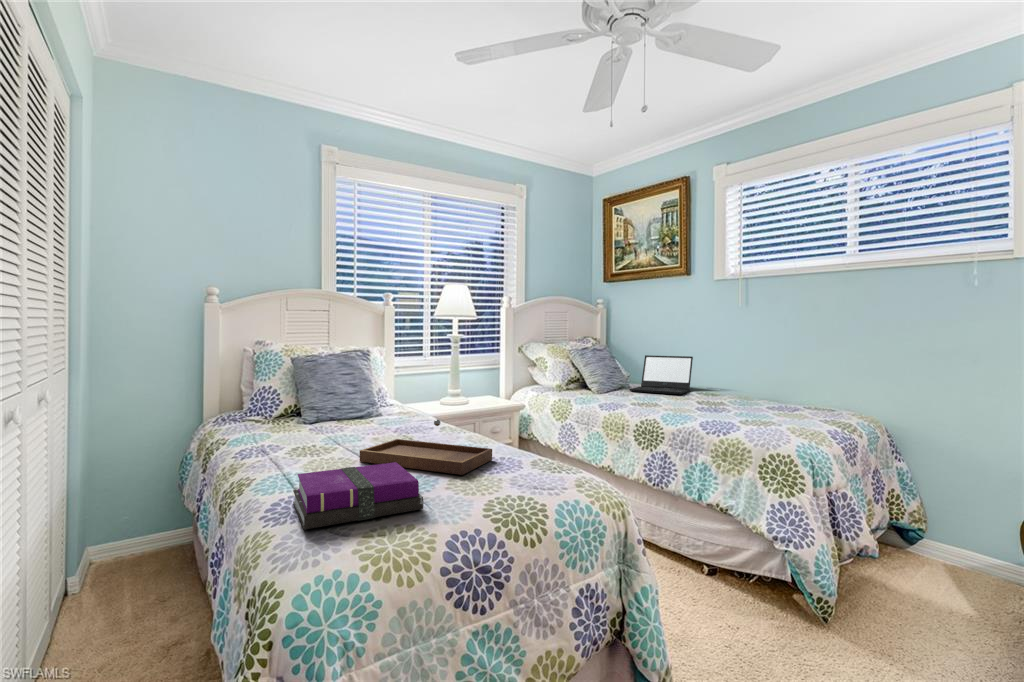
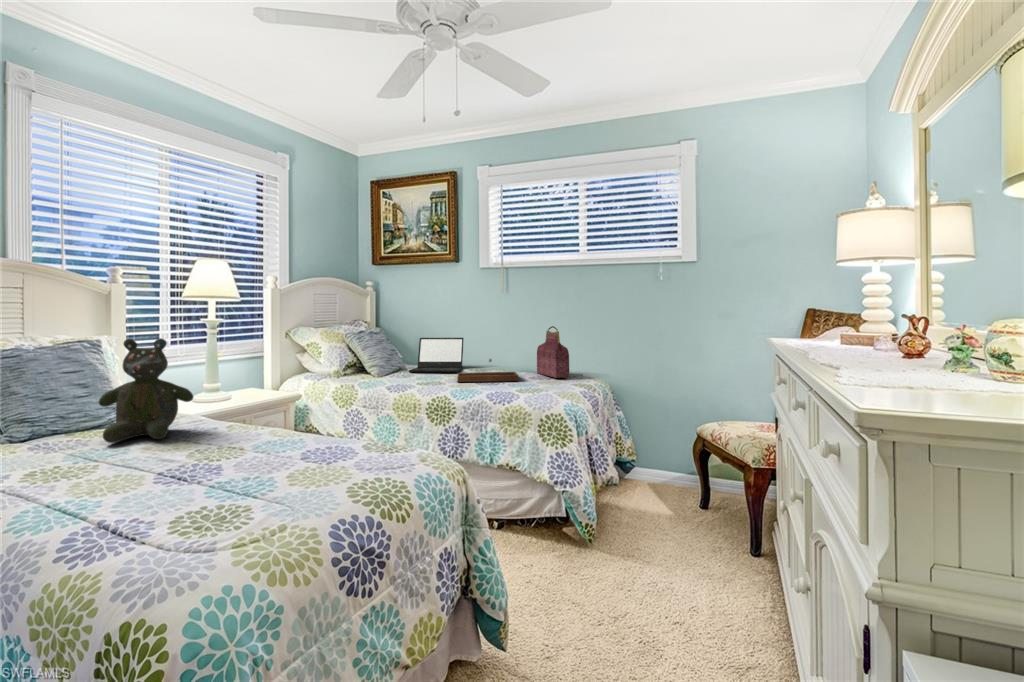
handbag: none [780,346,821,410] -> present [537,326,569,378]
teddy bear: none [345,350,411,433] -> present [99,338,193,443]
tray: present [360,419,492,475] -> present [457,359,519,382]
notebook: present [293,462,424,530] -> none [101,464,288,556]

